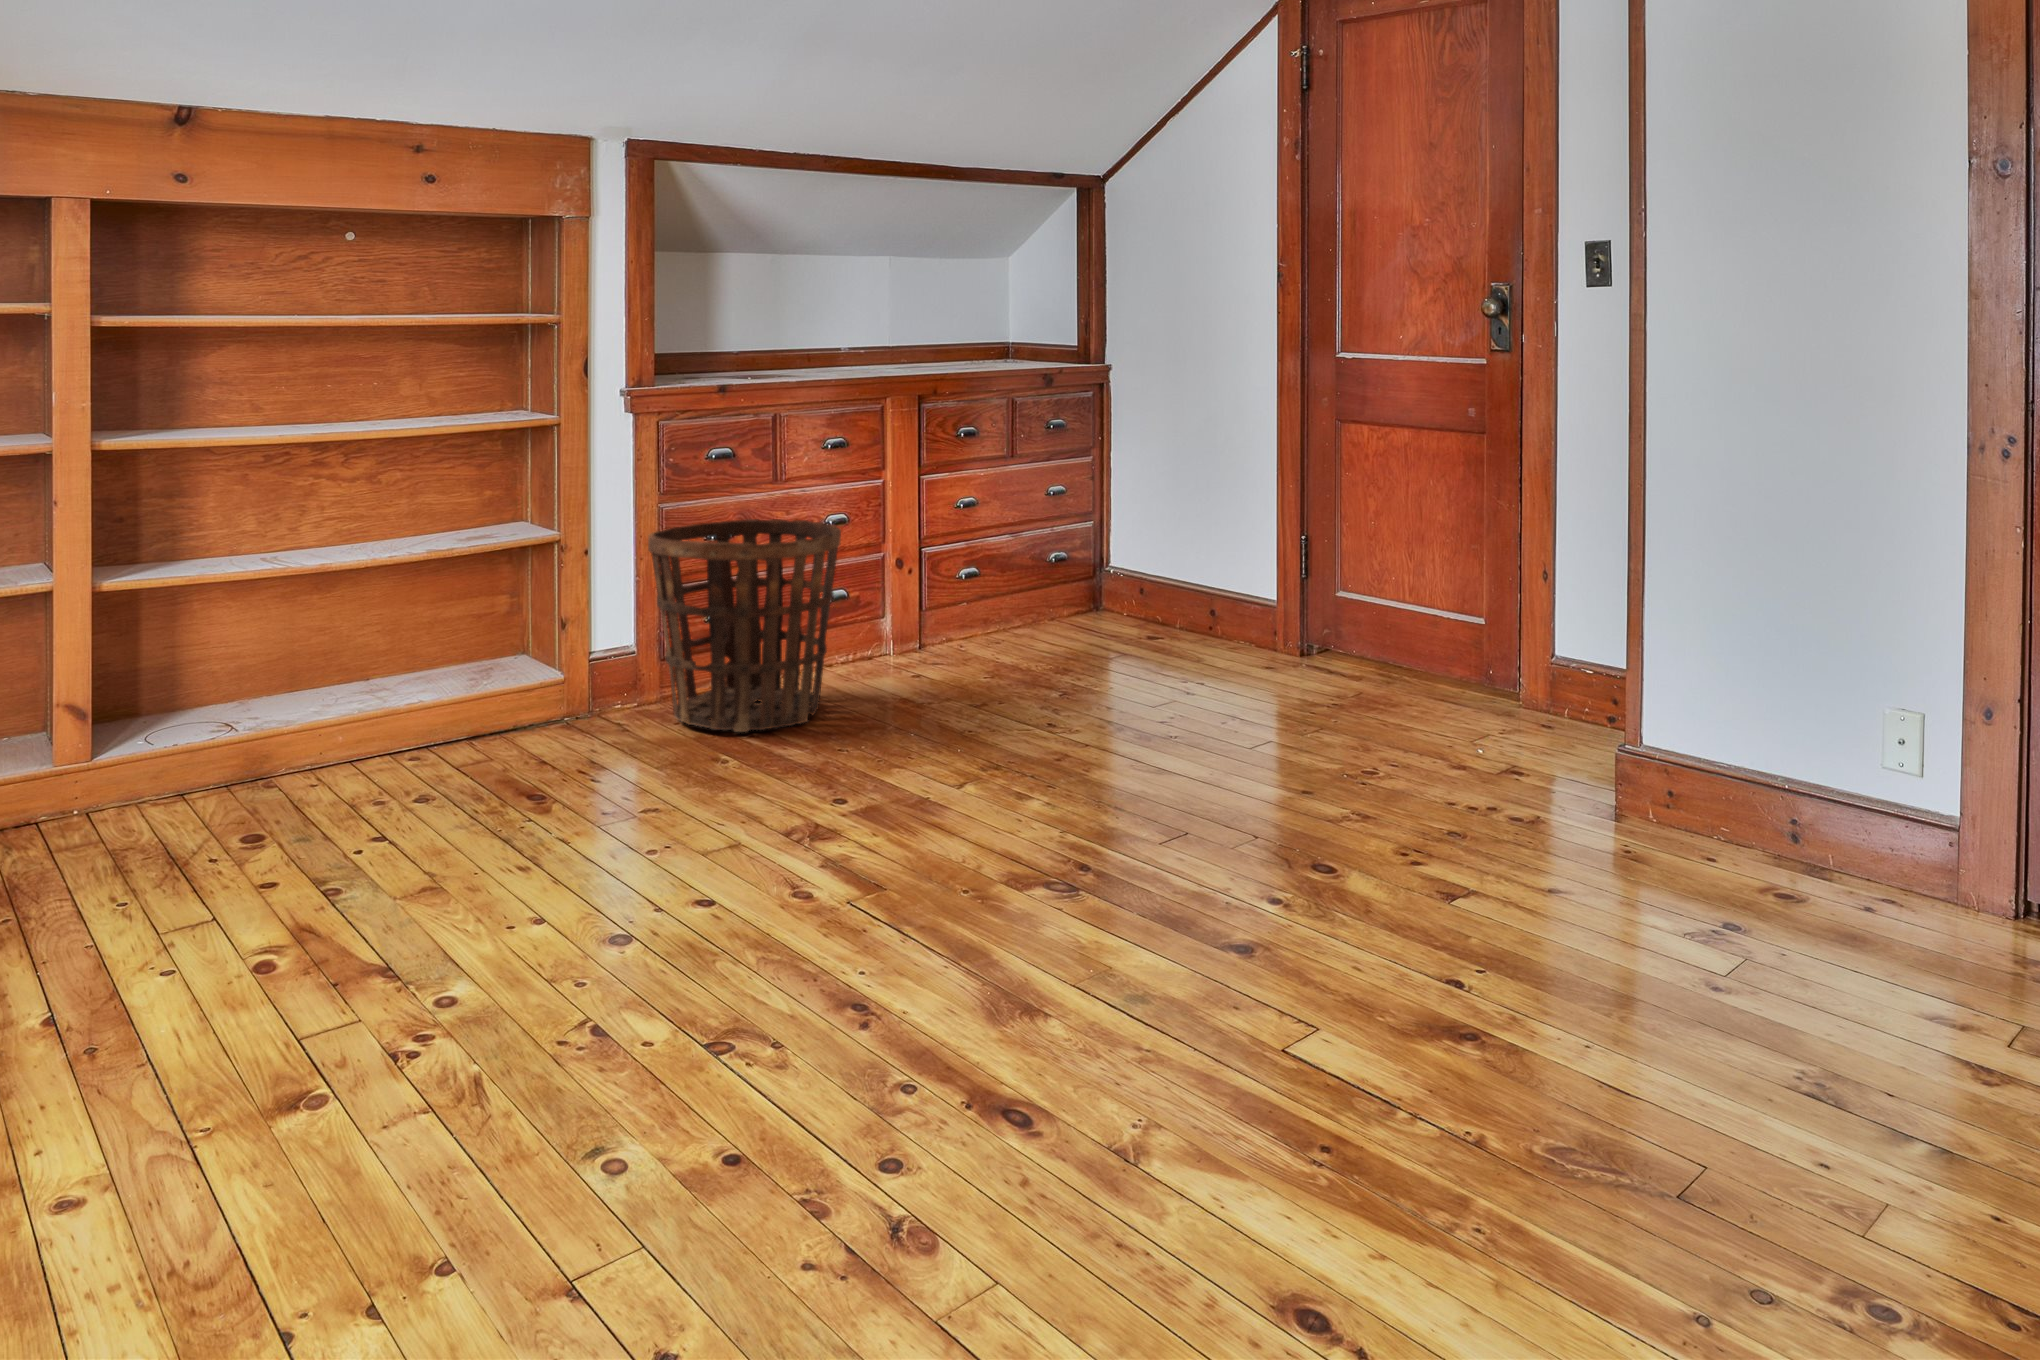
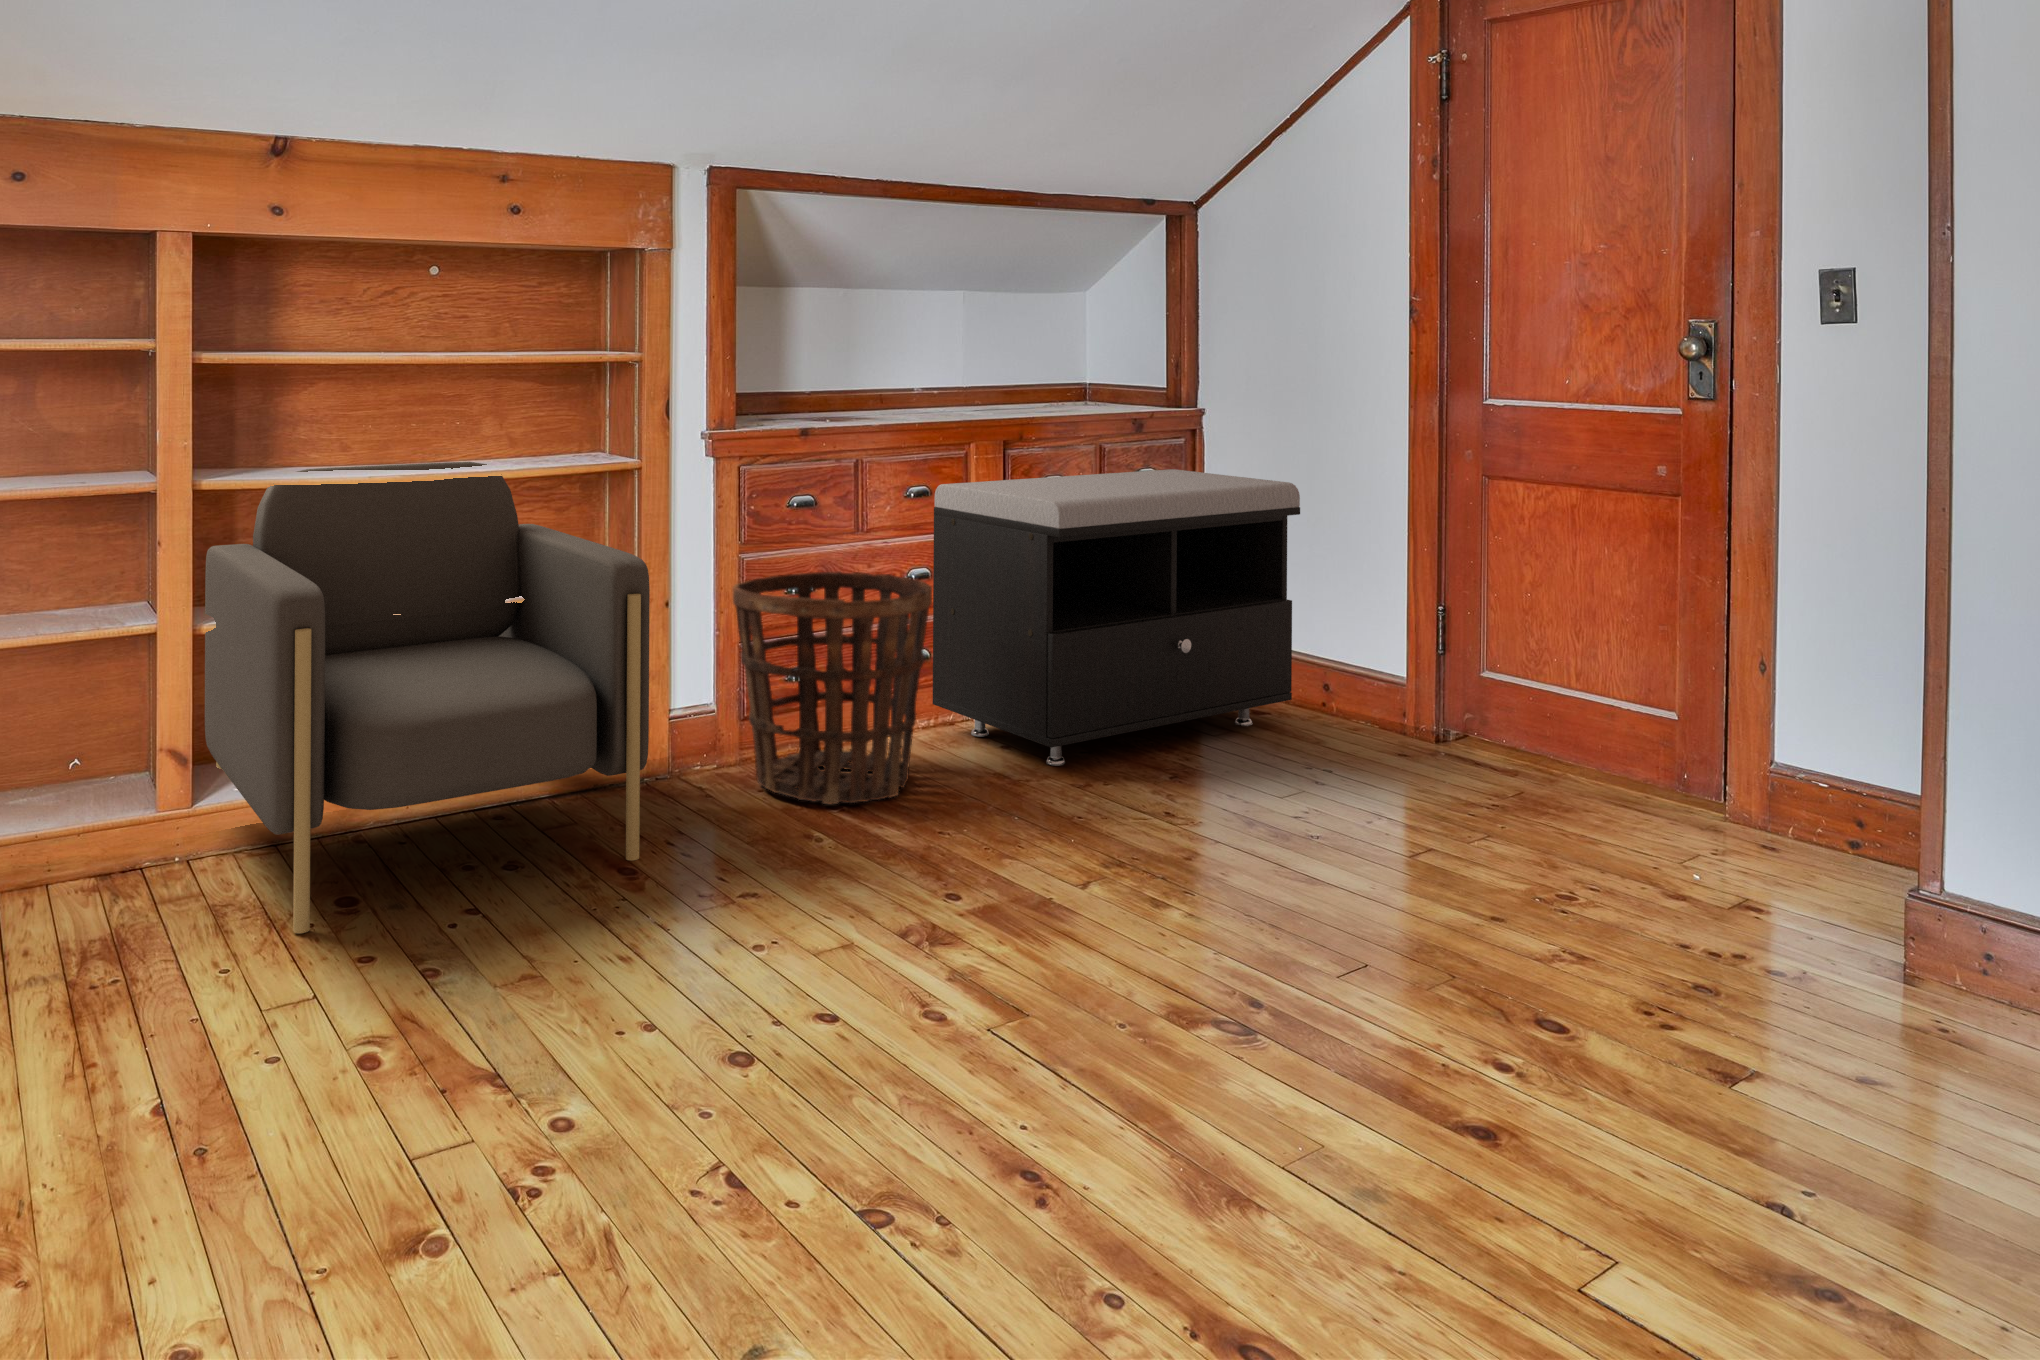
storage bench: none [852,419,1189,690] -> present [933,469,1300,766]
armchair: none [99,421,556,869] -> present [205,462,650,933]

